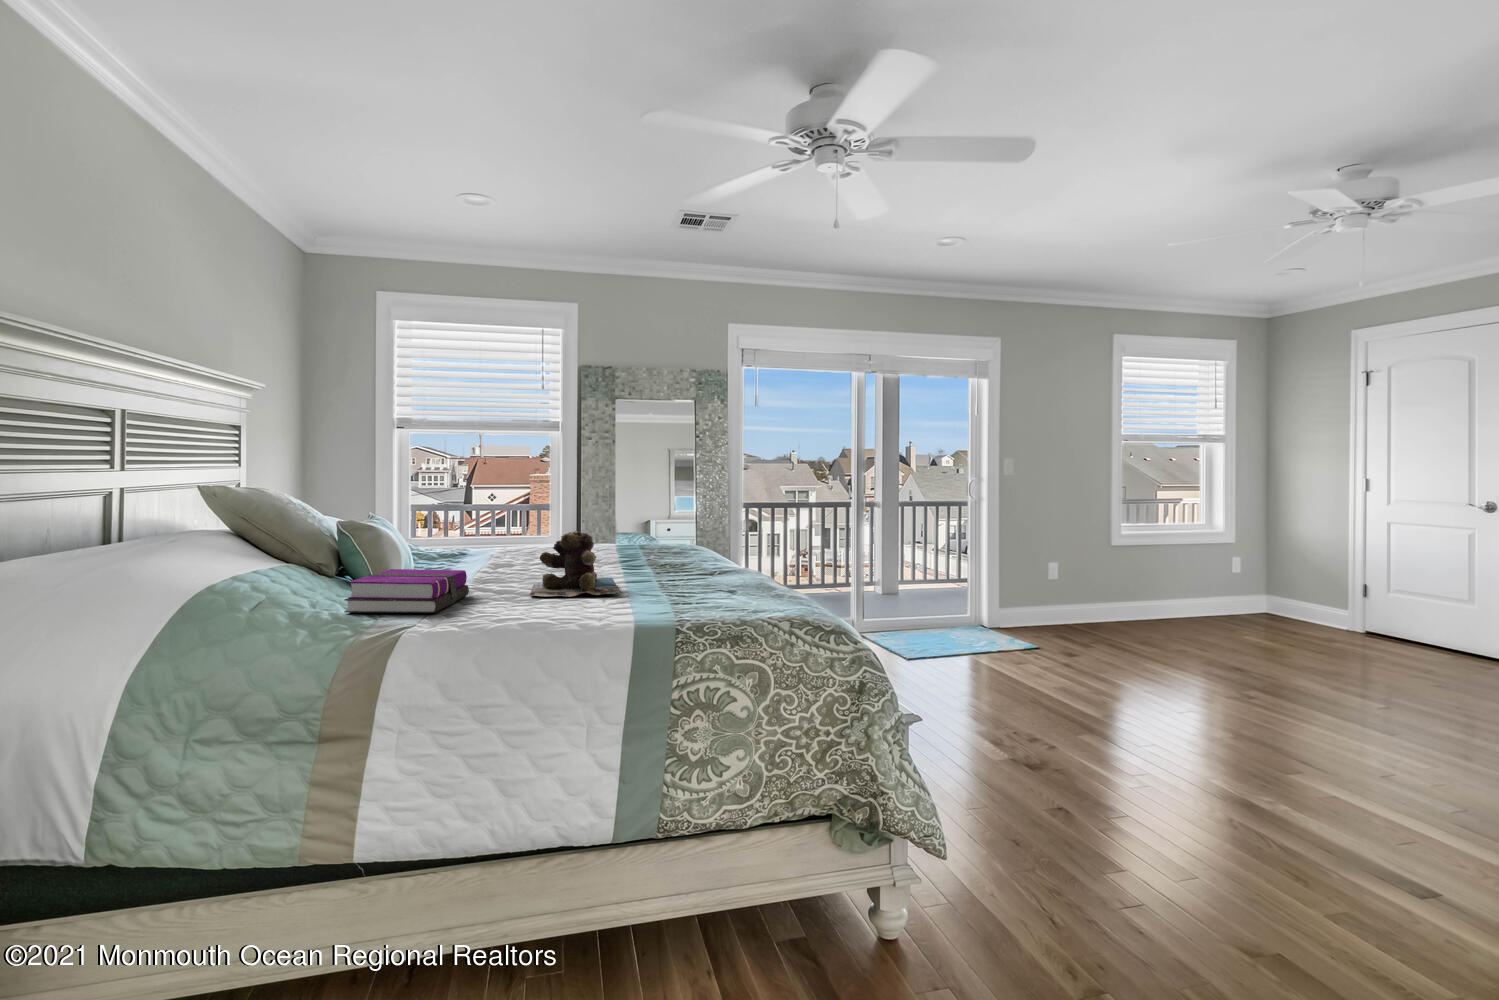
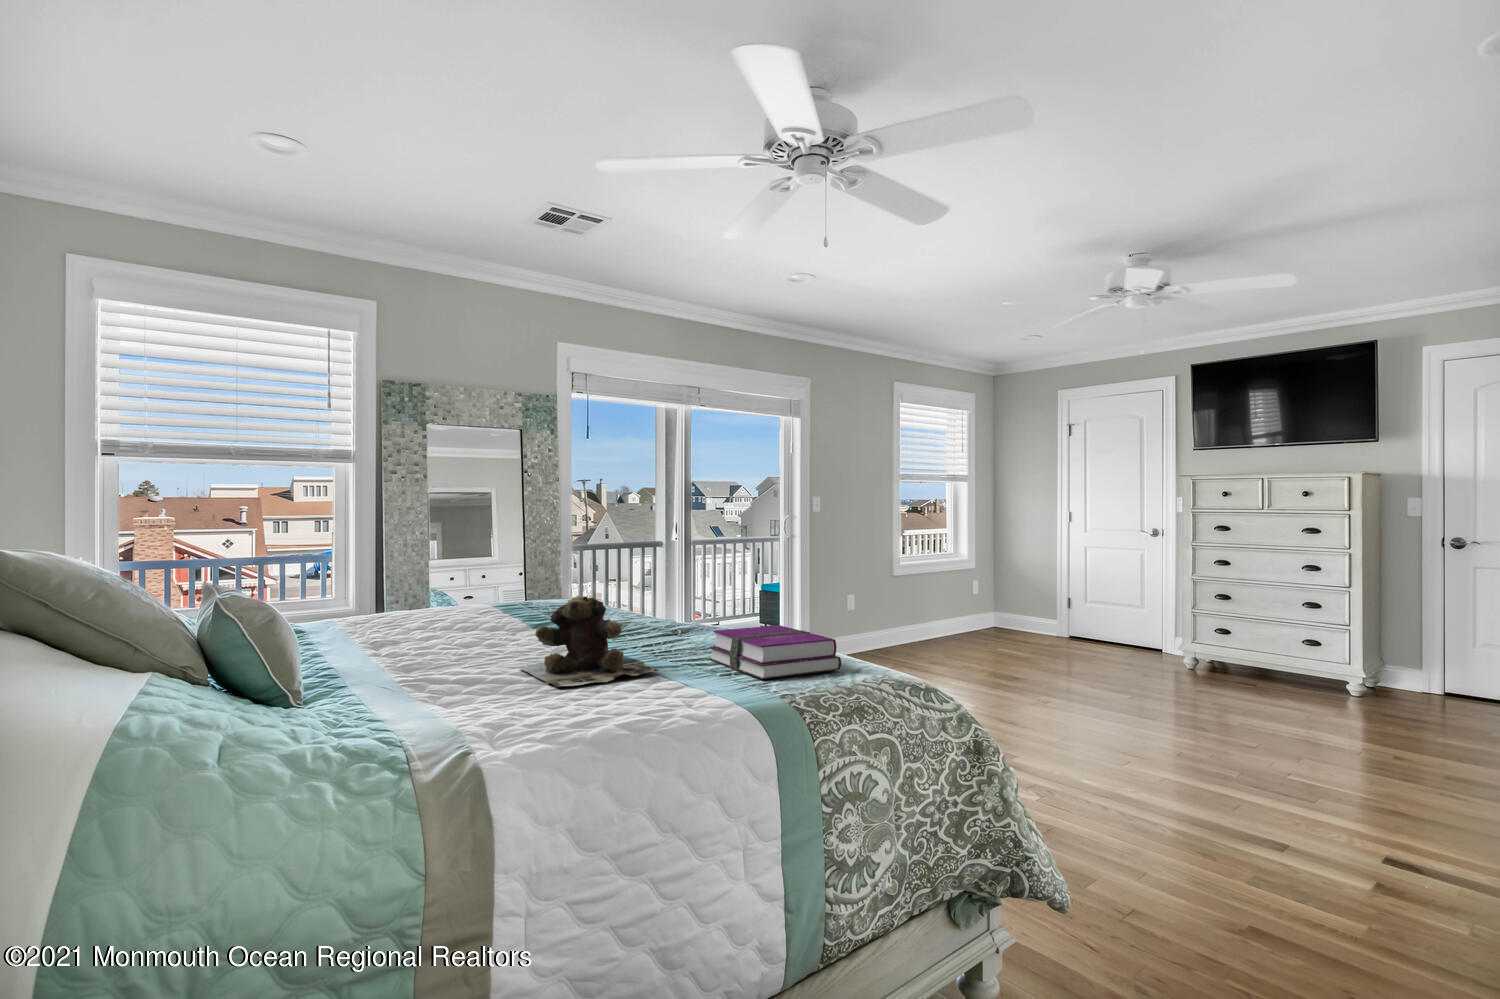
hardback book: present [344,569,469,613] -> present [709,625,841,679]

